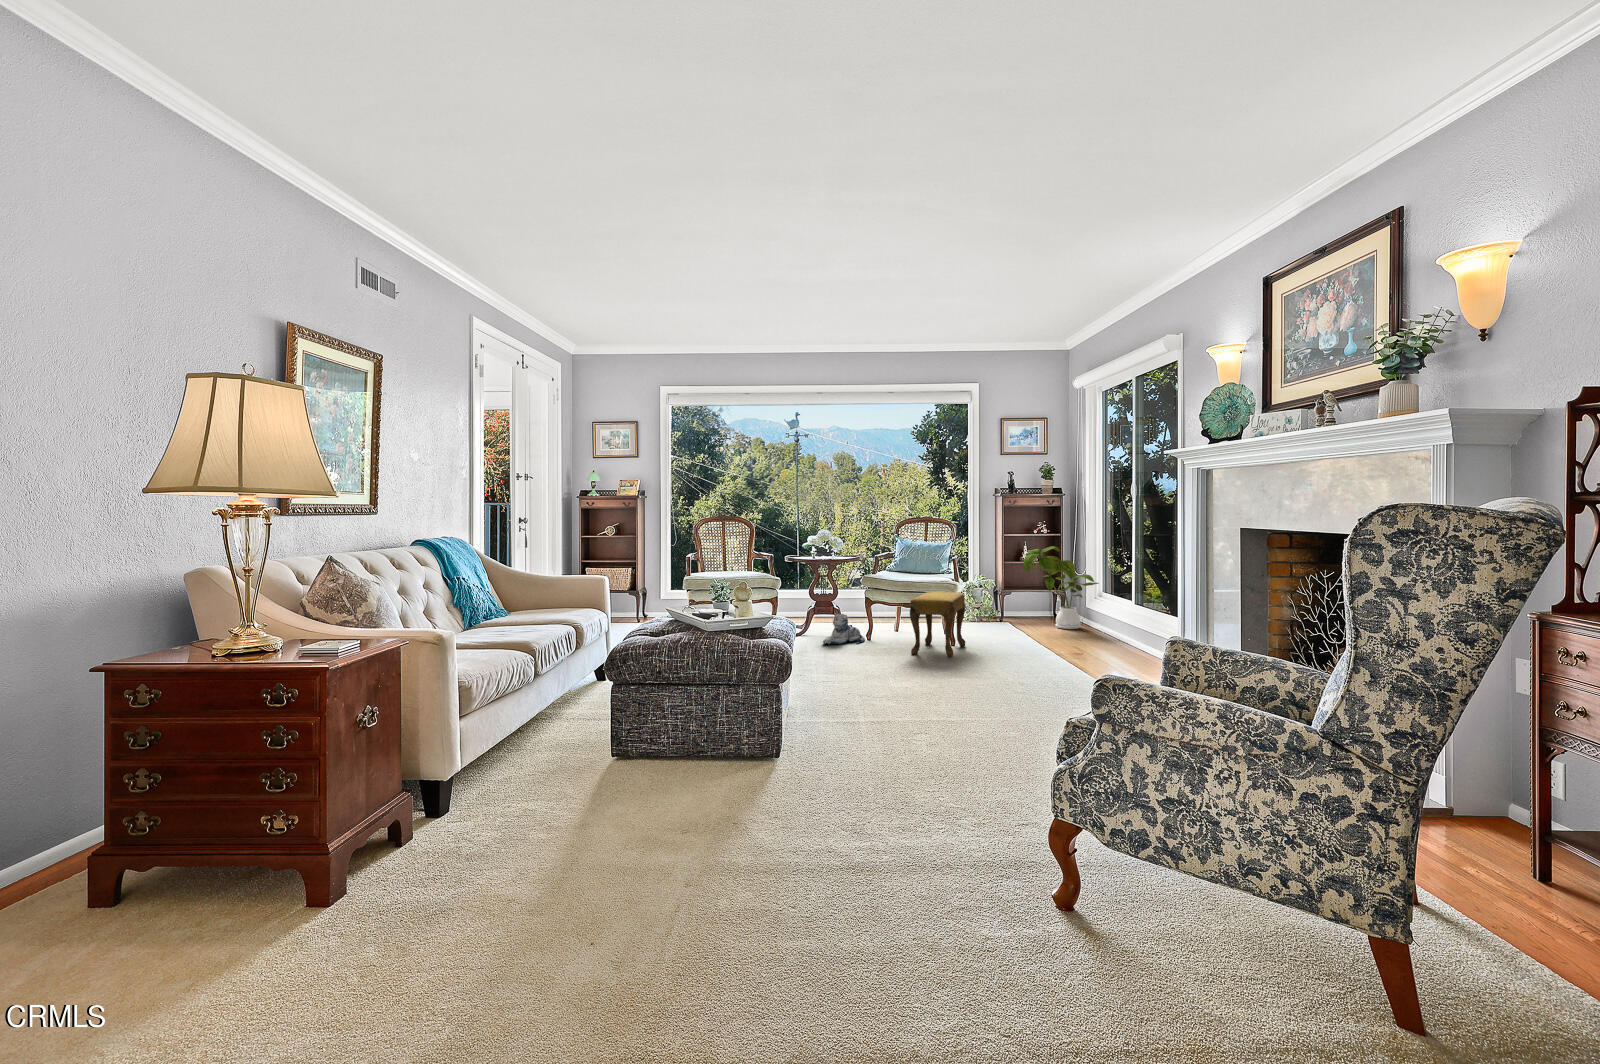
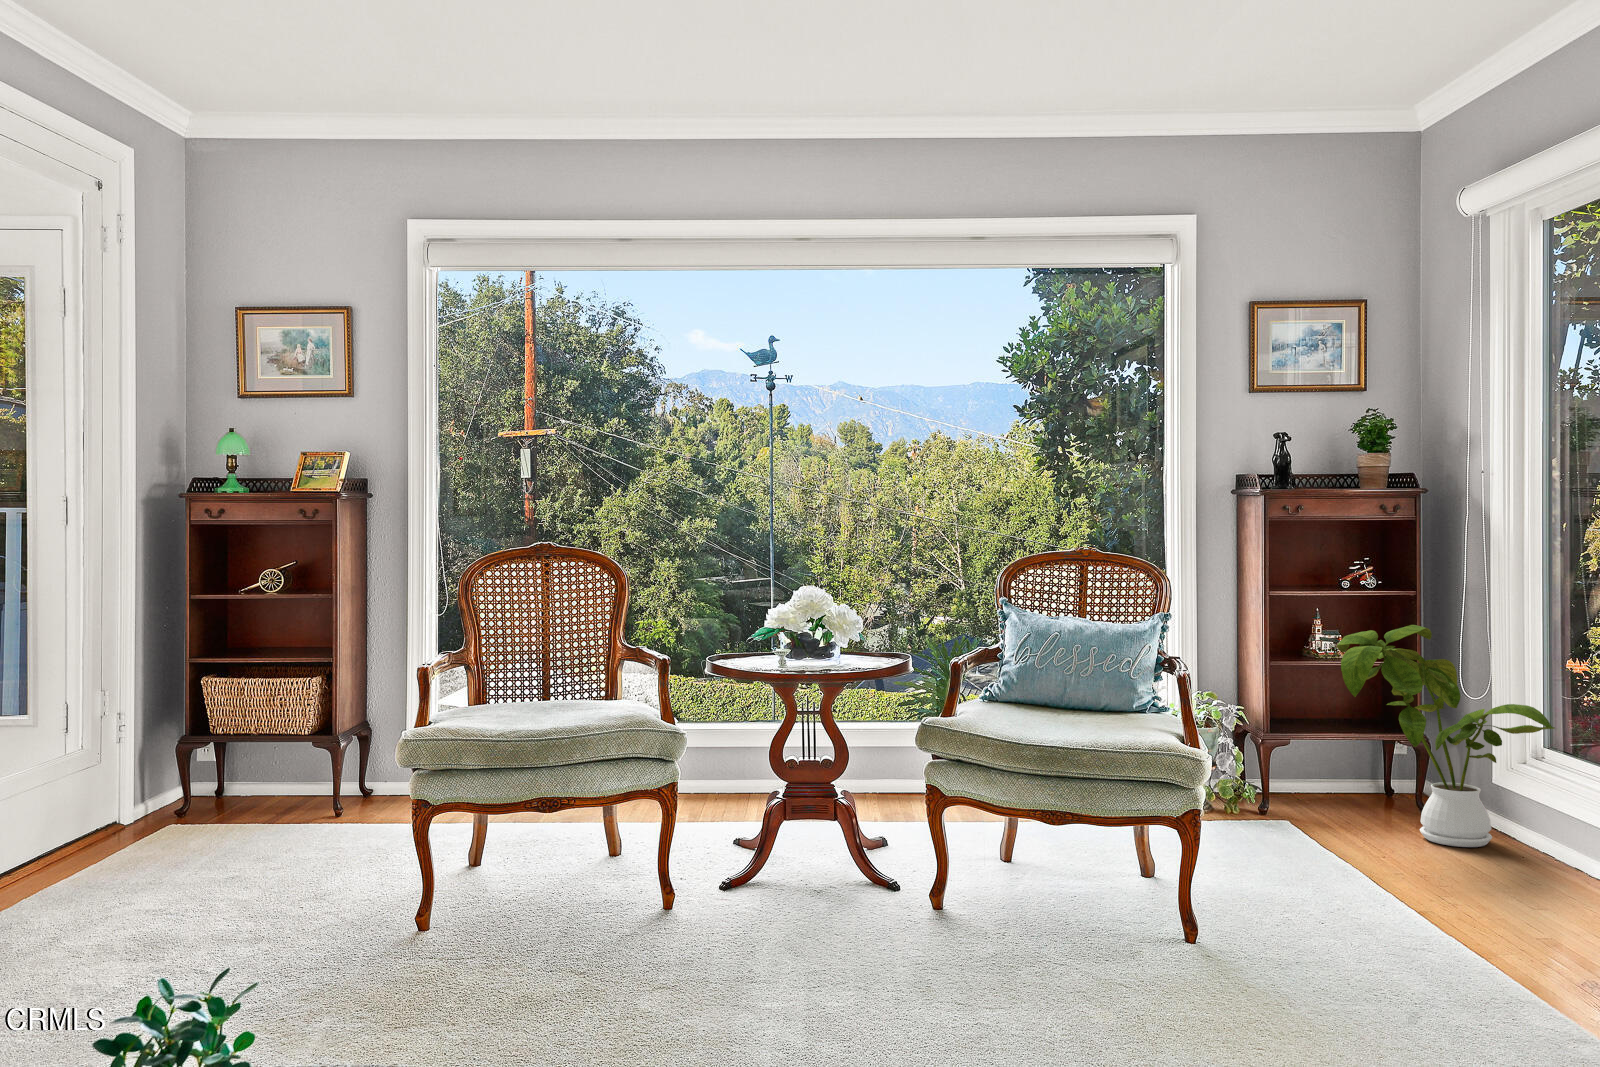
footstool: present [910,592,965,657] -> none [1073,773,1228,1005]
plush toy: present [823,613,865,644] -> none [802,829,924,931]

